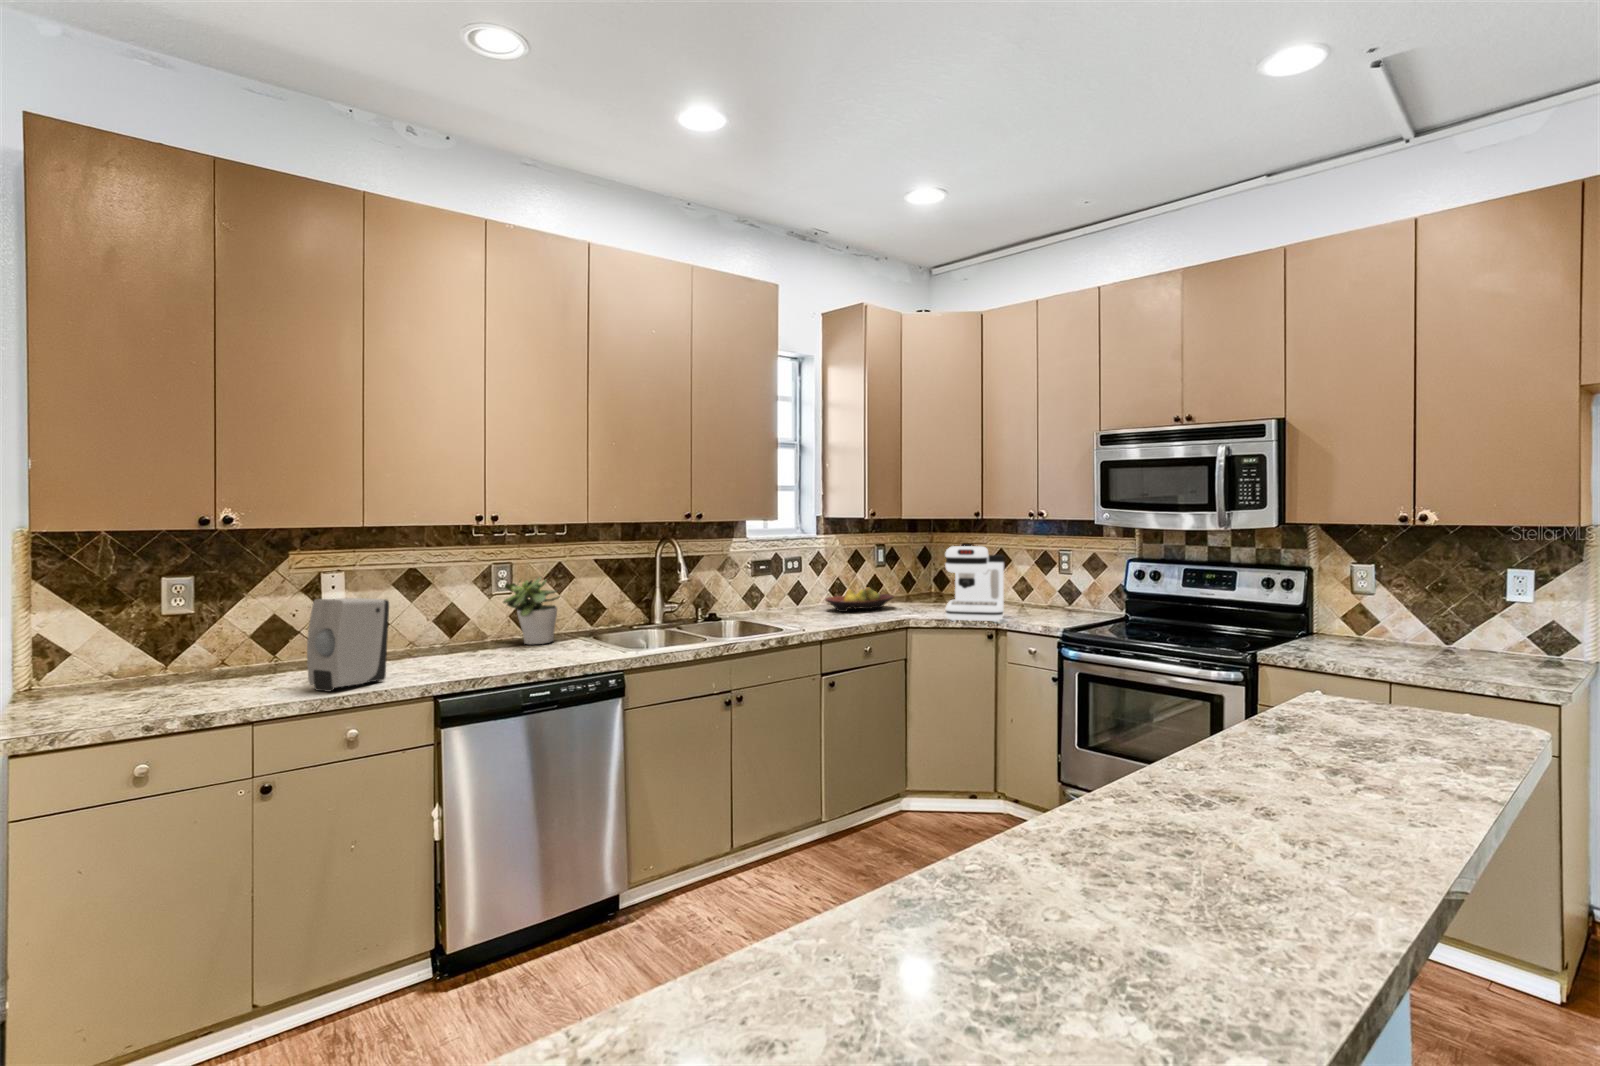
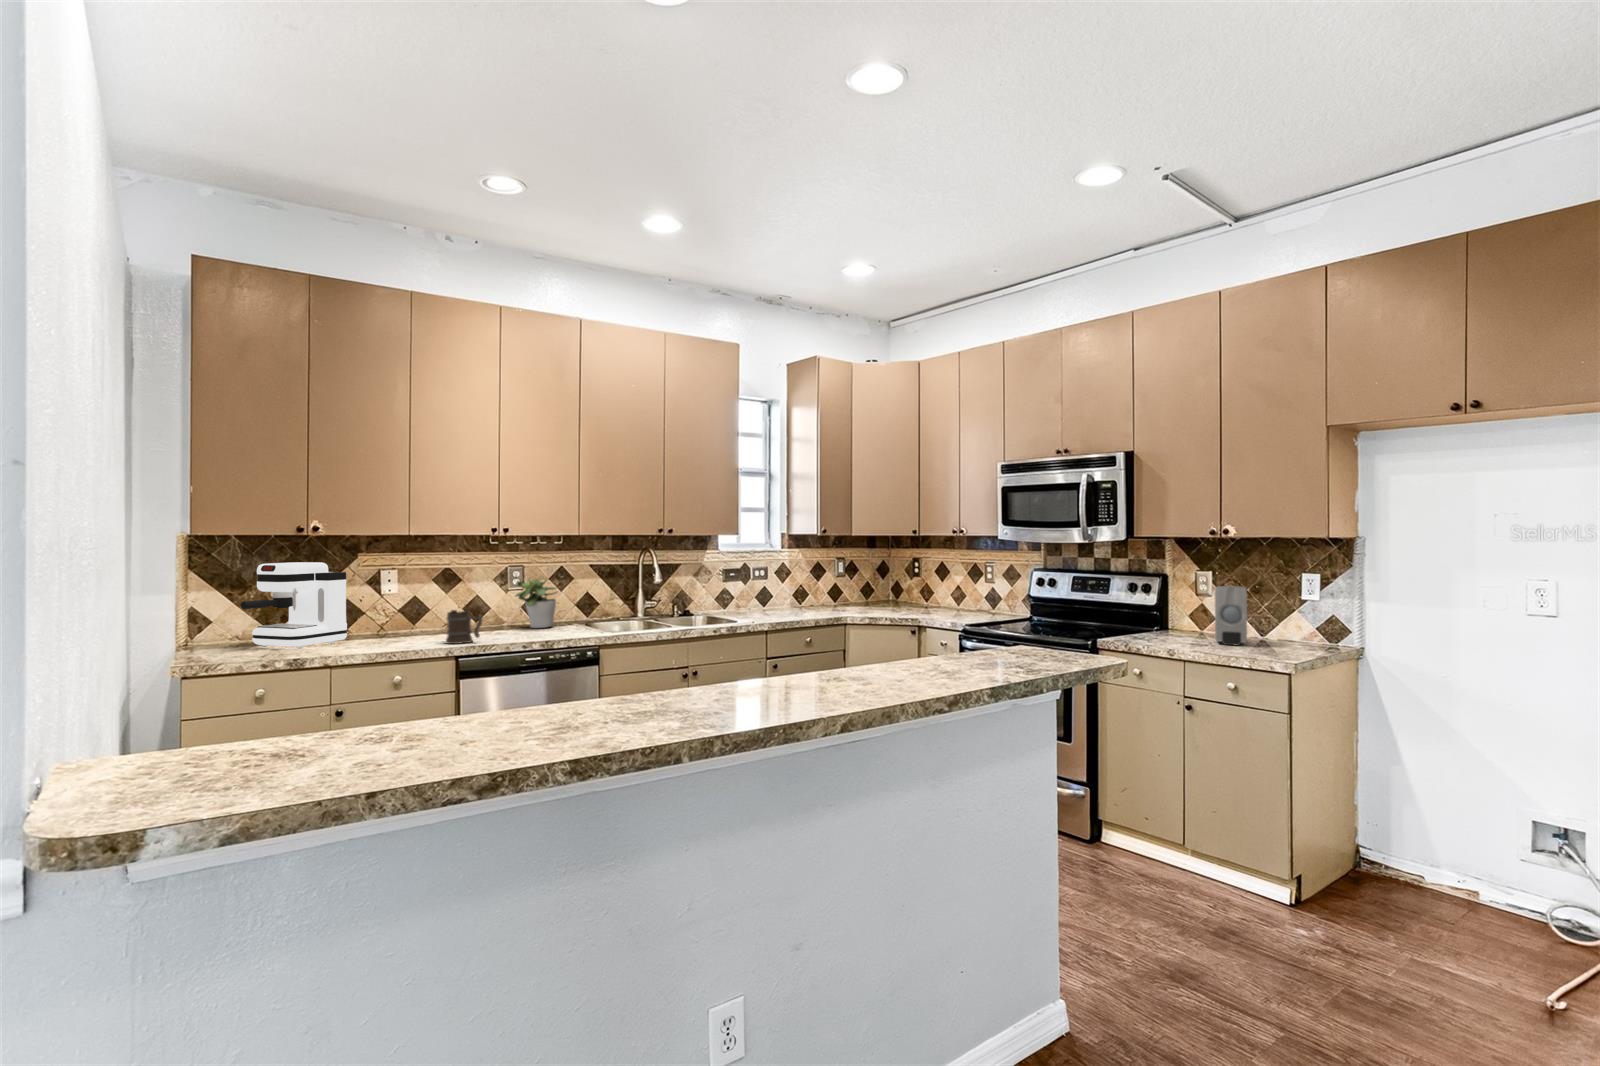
coffee maker: present [945,546,1004,622] -> present [241,562,347,648]
fruit bowl: present [825,587,894,612] -> none [785,592,845,612]
soap dispenser: present [307,598,389,692] -> present [1215,586,1247,646]
mug: none [416,628,468,677] -> present [446,610,483,644]

